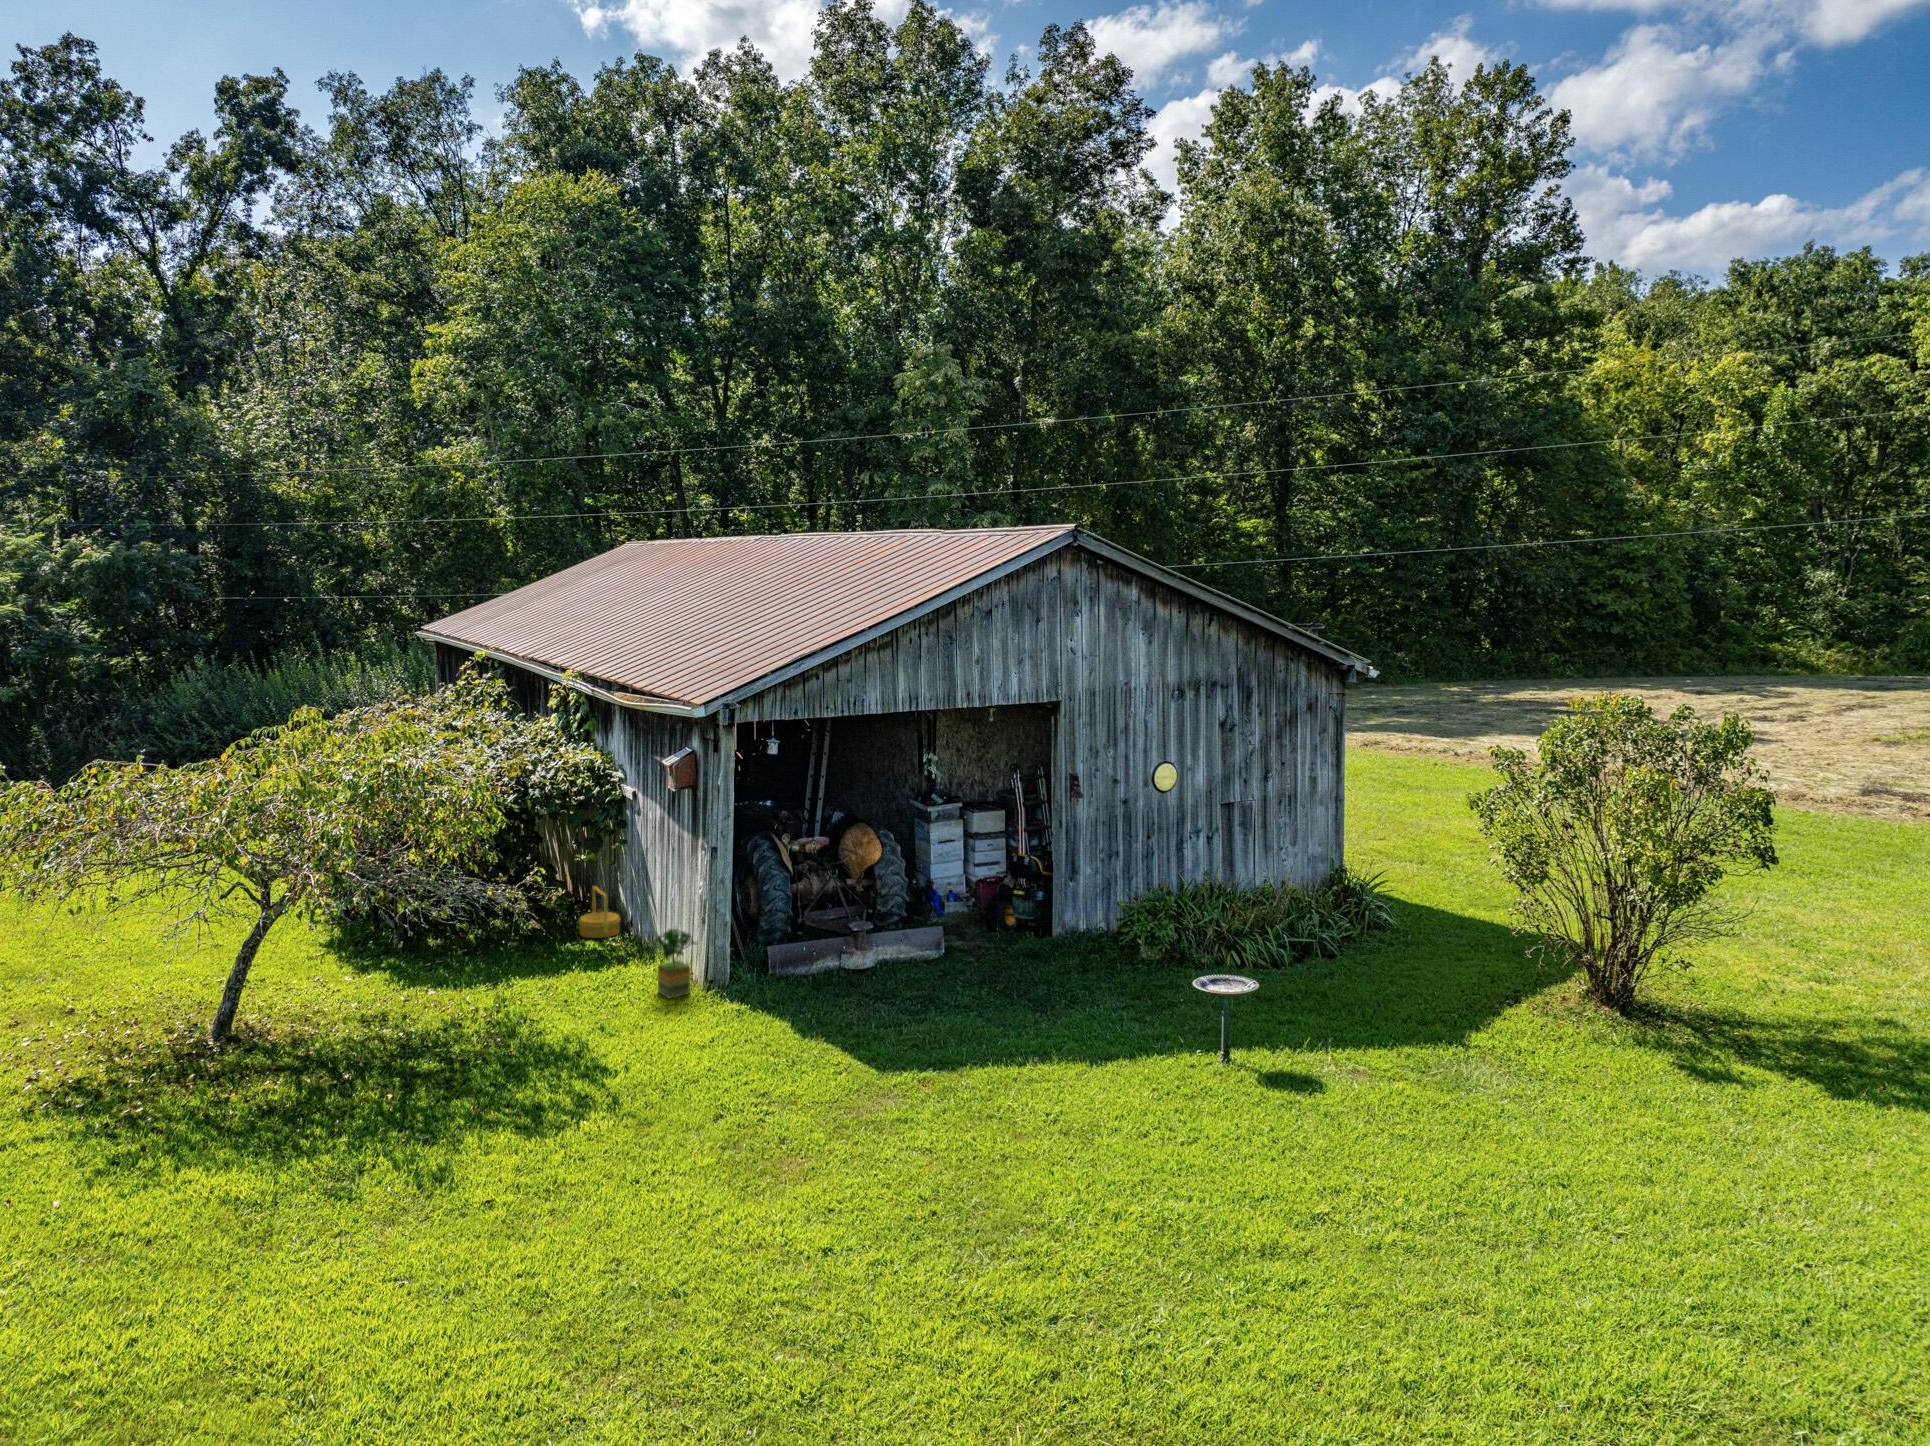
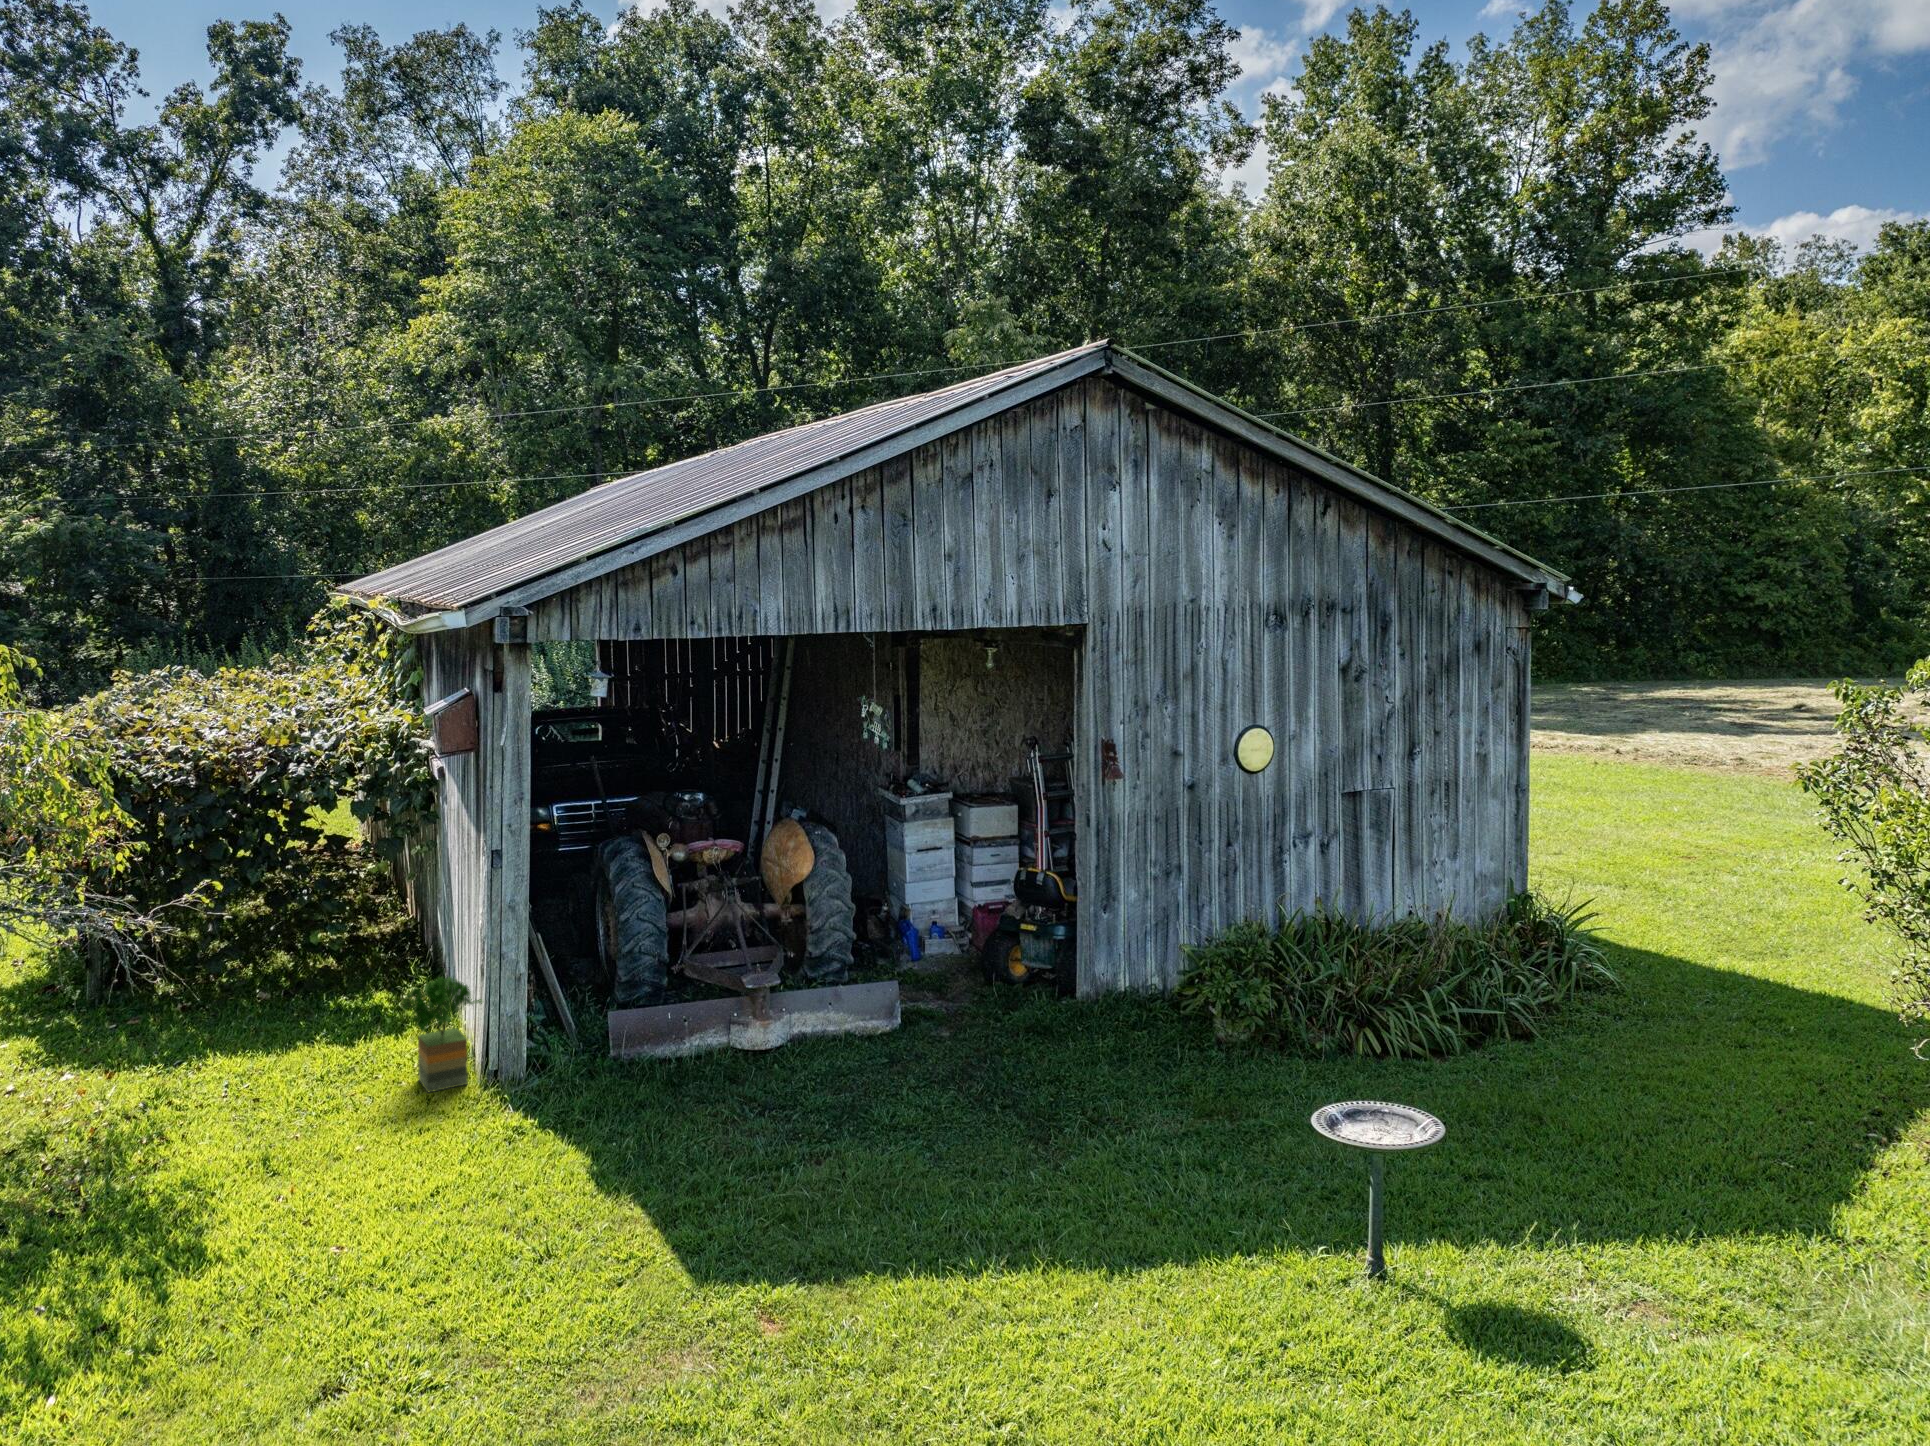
woven basket: present [579,886,620,938] -> none [370,904,436,983]

